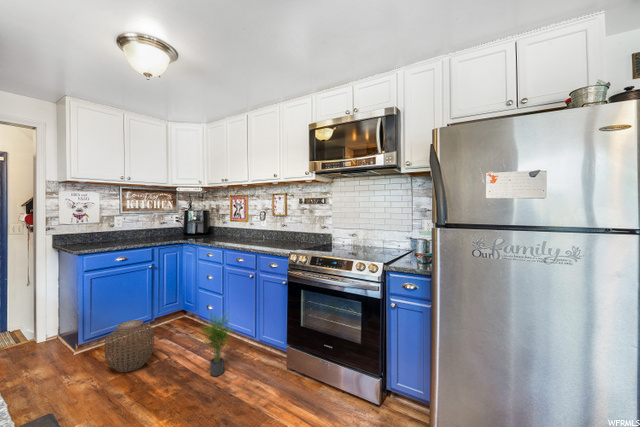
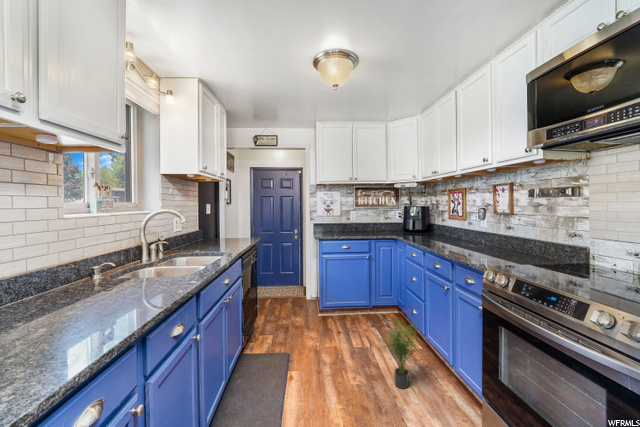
woven basket: present [105,320,154,372] -> none [324,305,359,348]

